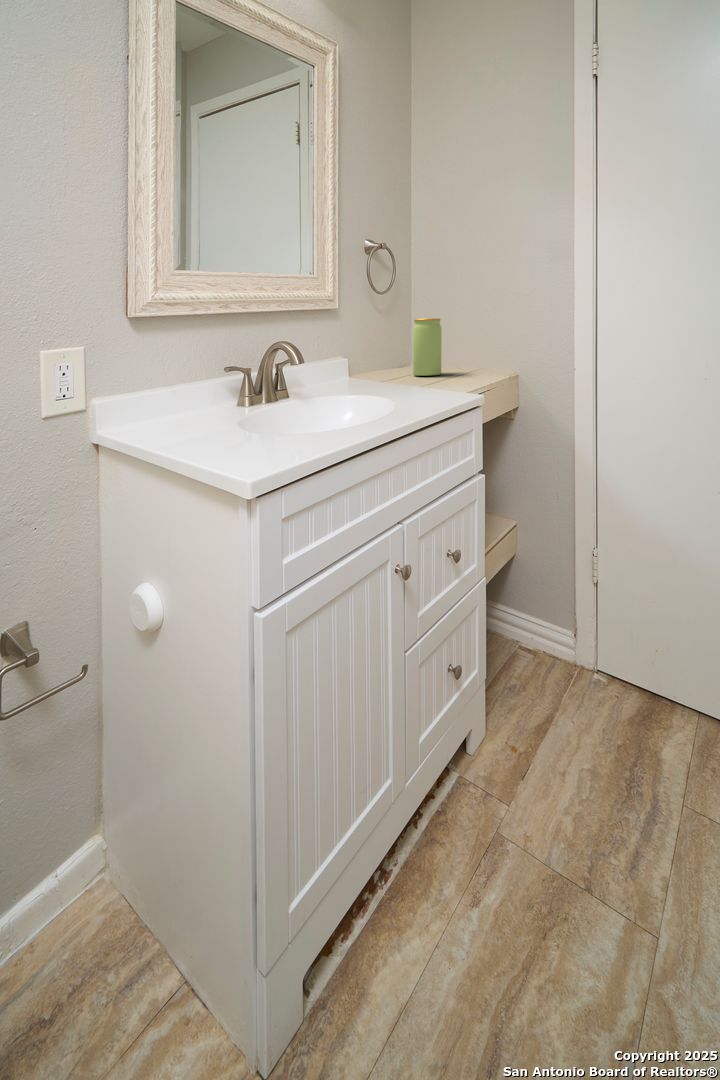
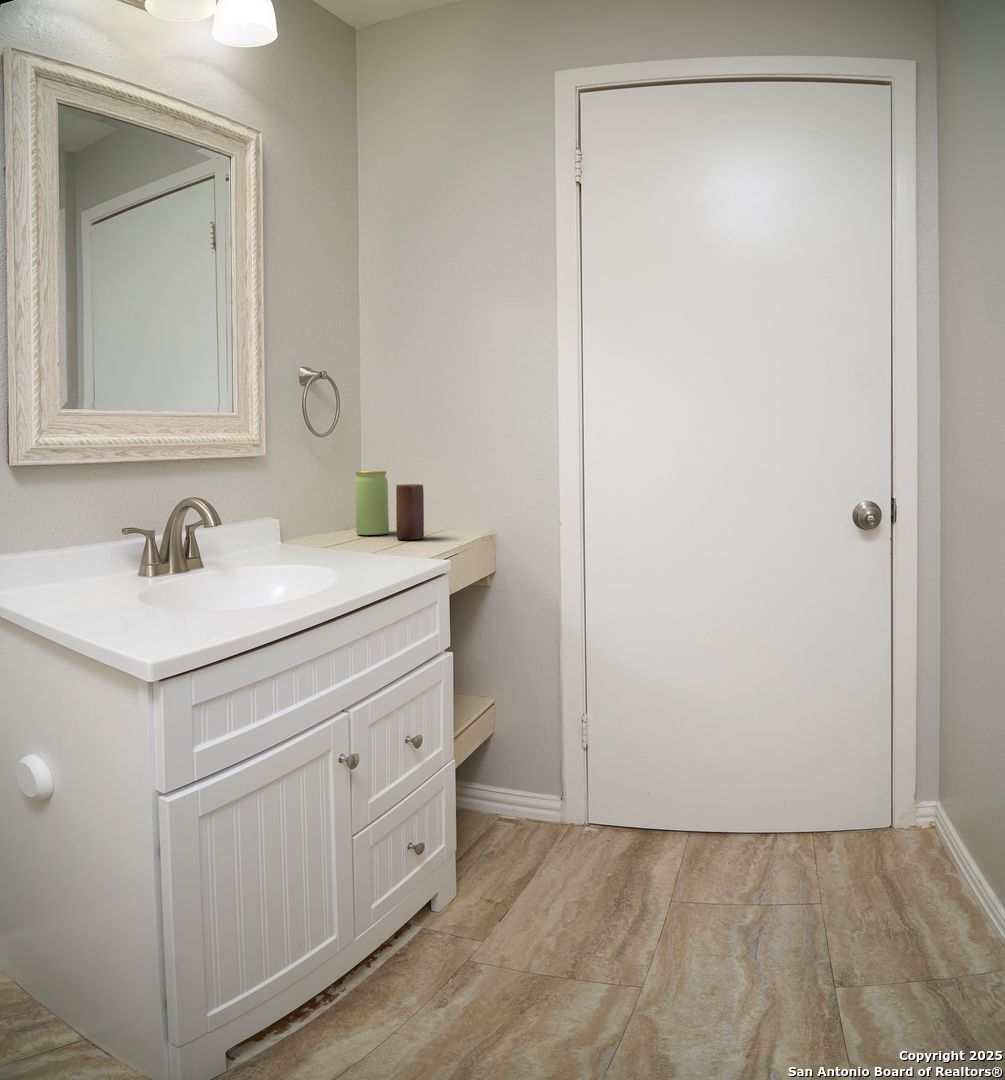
candle: none [446,330,471,380] -> present [396,484,424,540]

